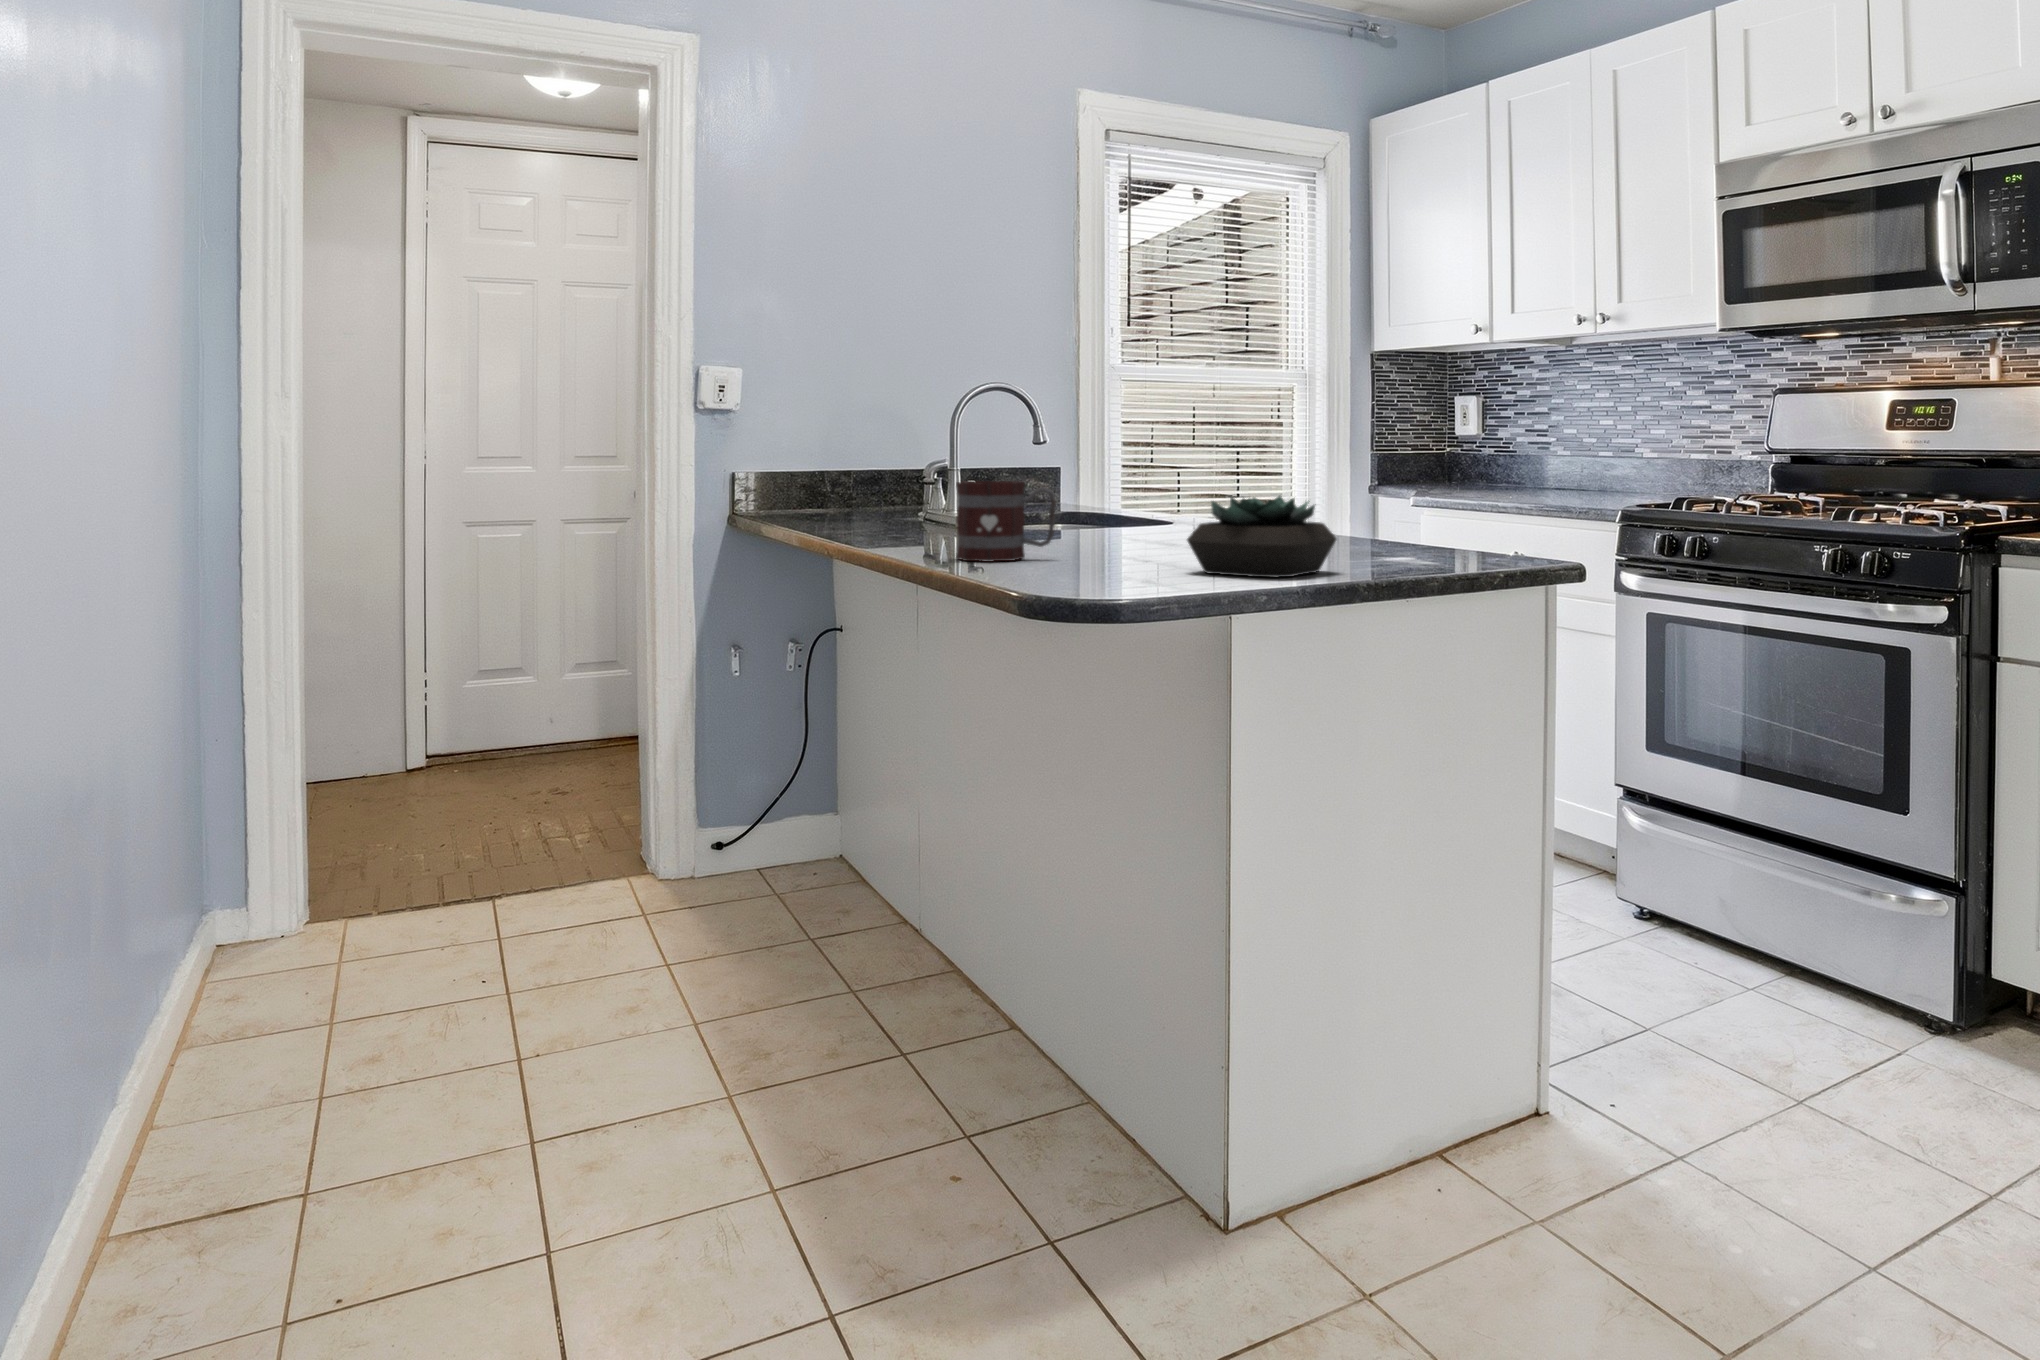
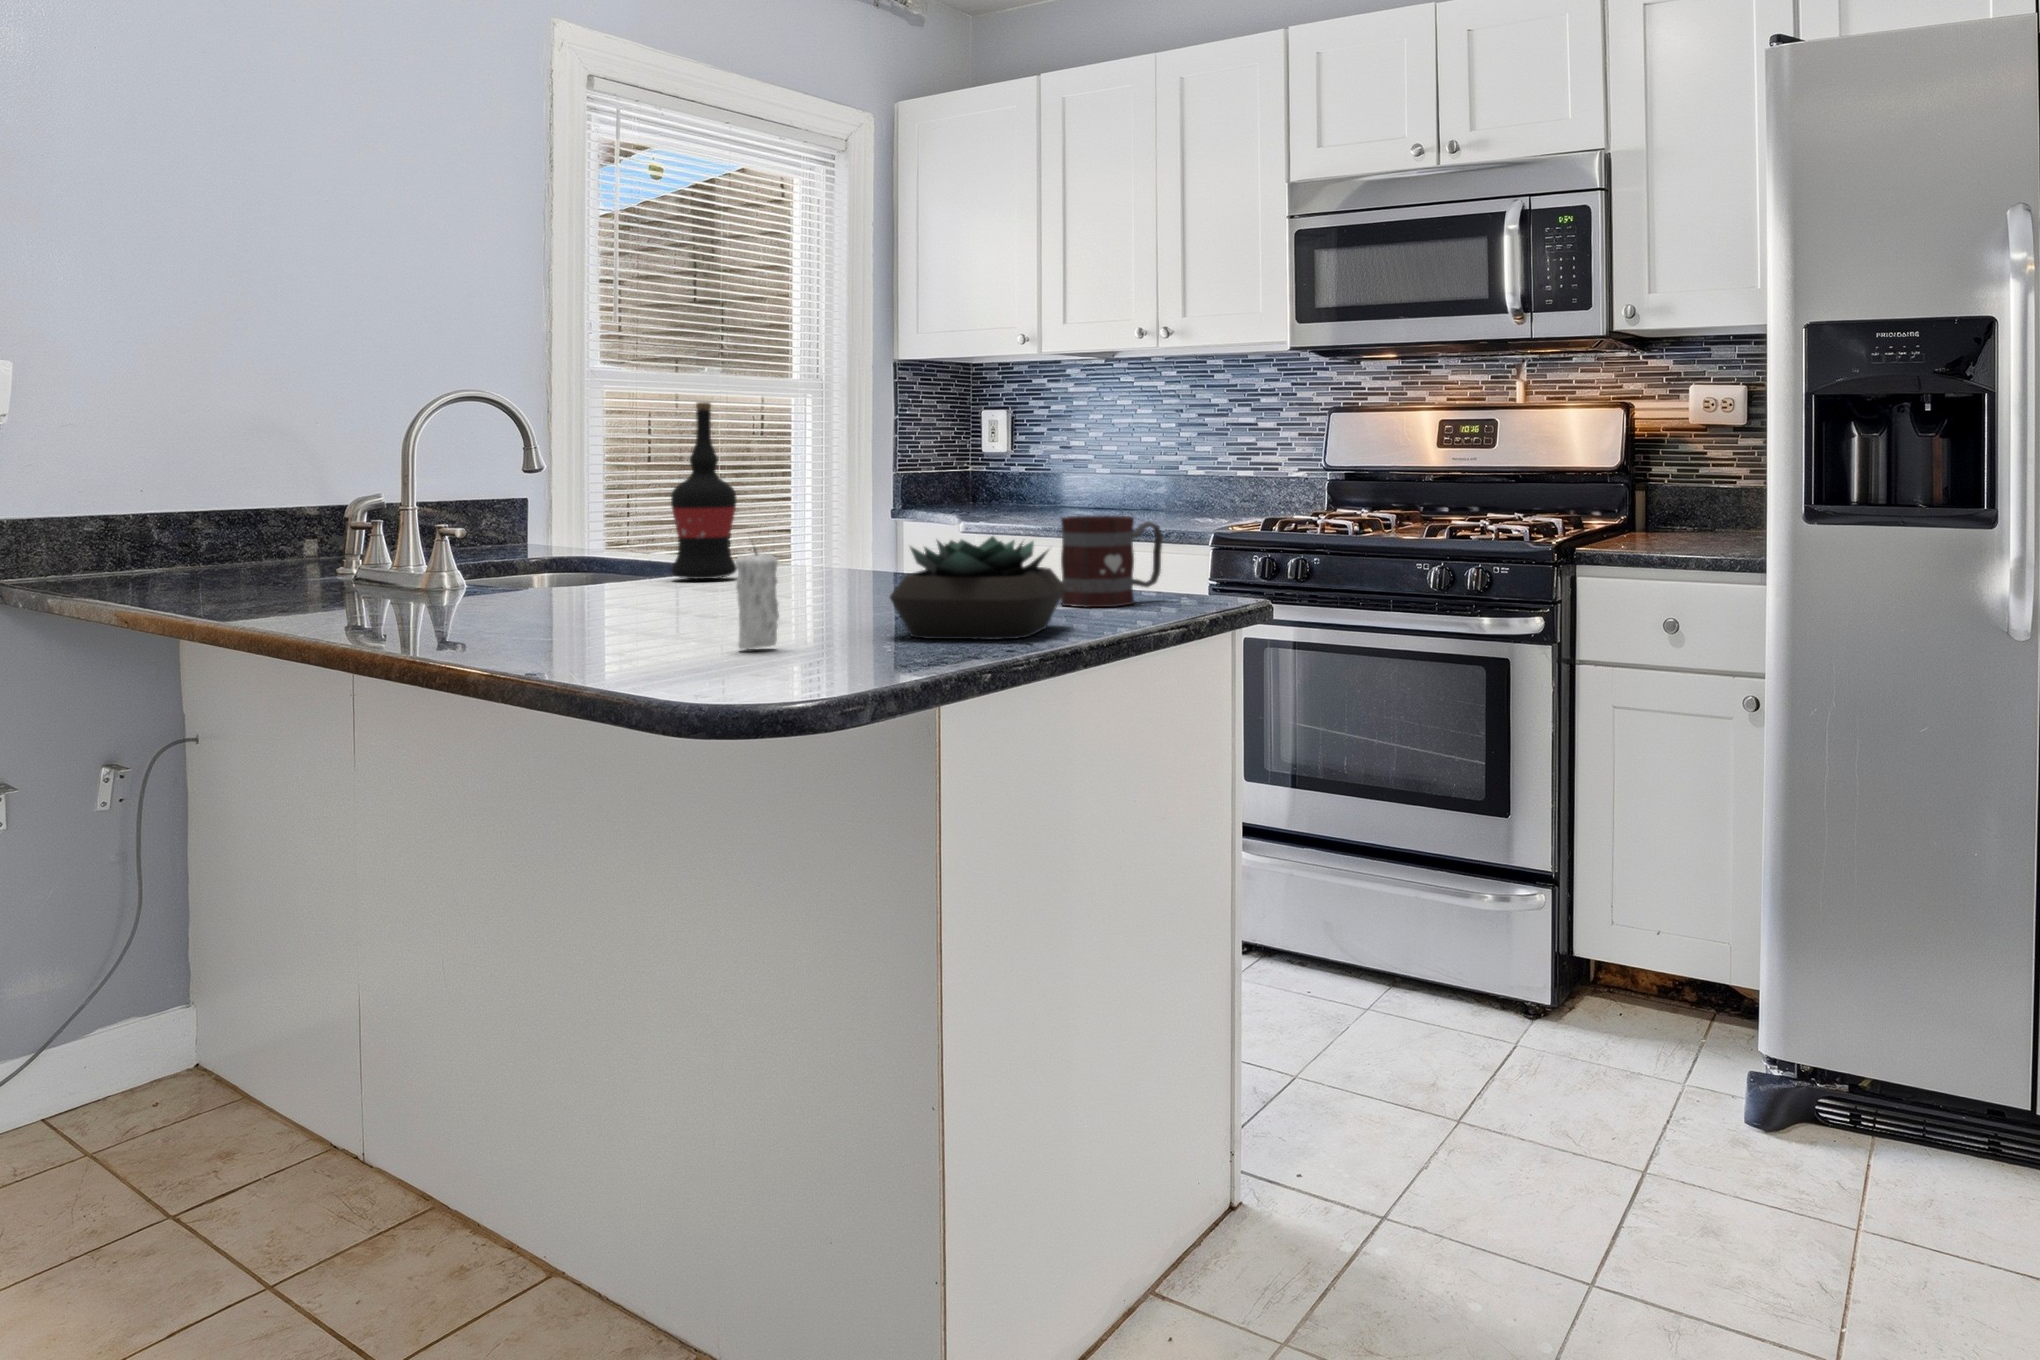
wine bottle: none [1121,391,1170,532] -> present [671,402,737,579]
mug: present [956,481,1056,561] -> present [1061,515,1163,607]
candle: none [1068,486,1098,573] -> present [736,550,779,650]

